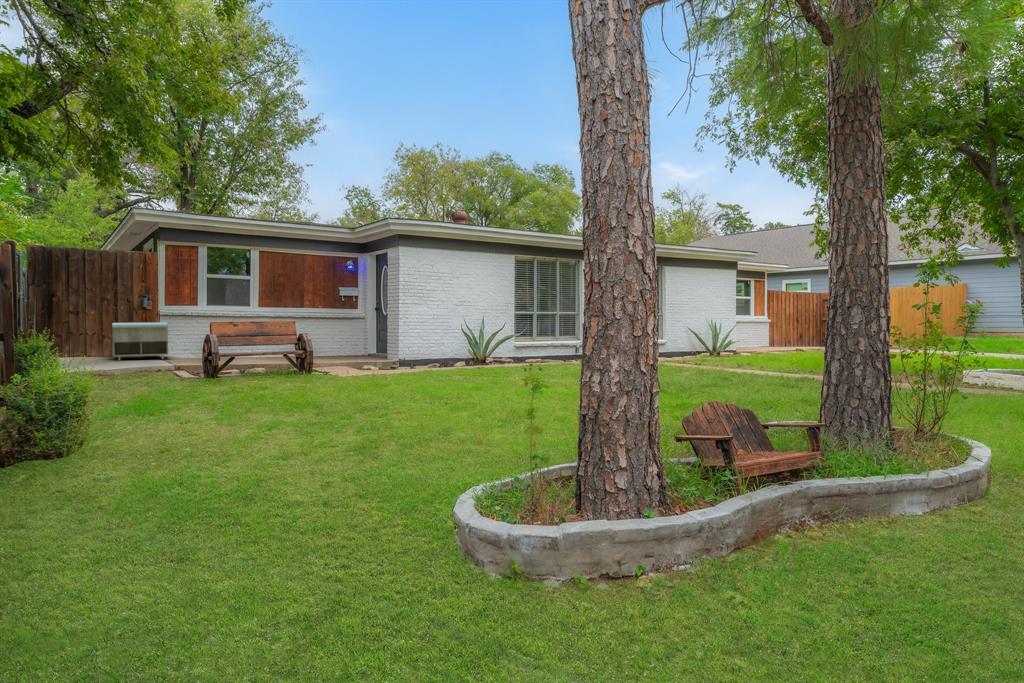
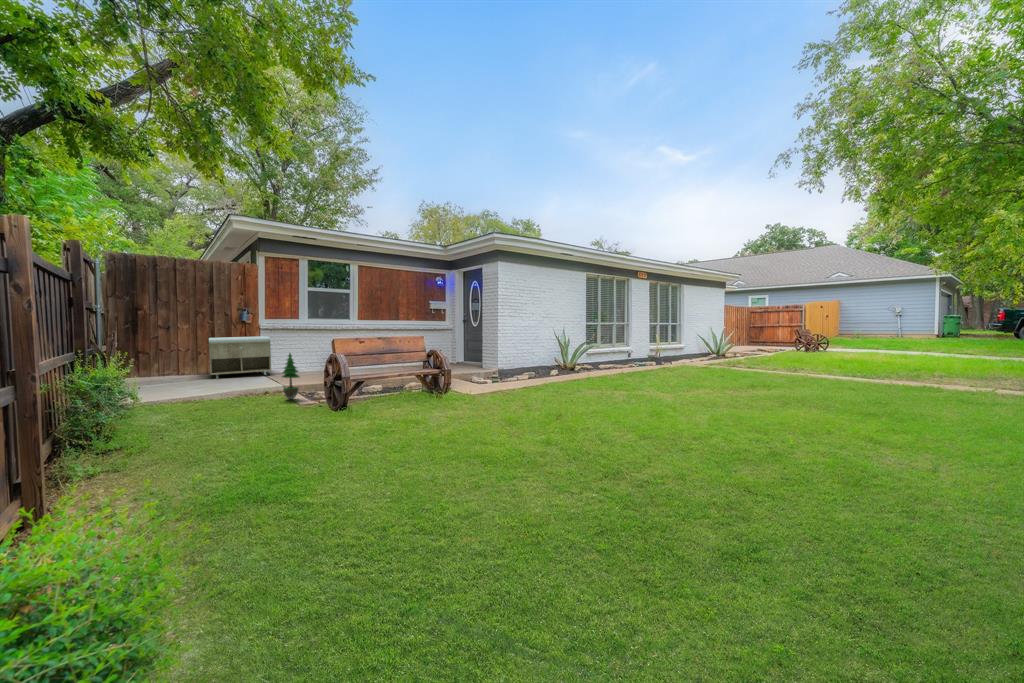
potted tree: none [166,333,183,374] -> present [282,353,299,399]

